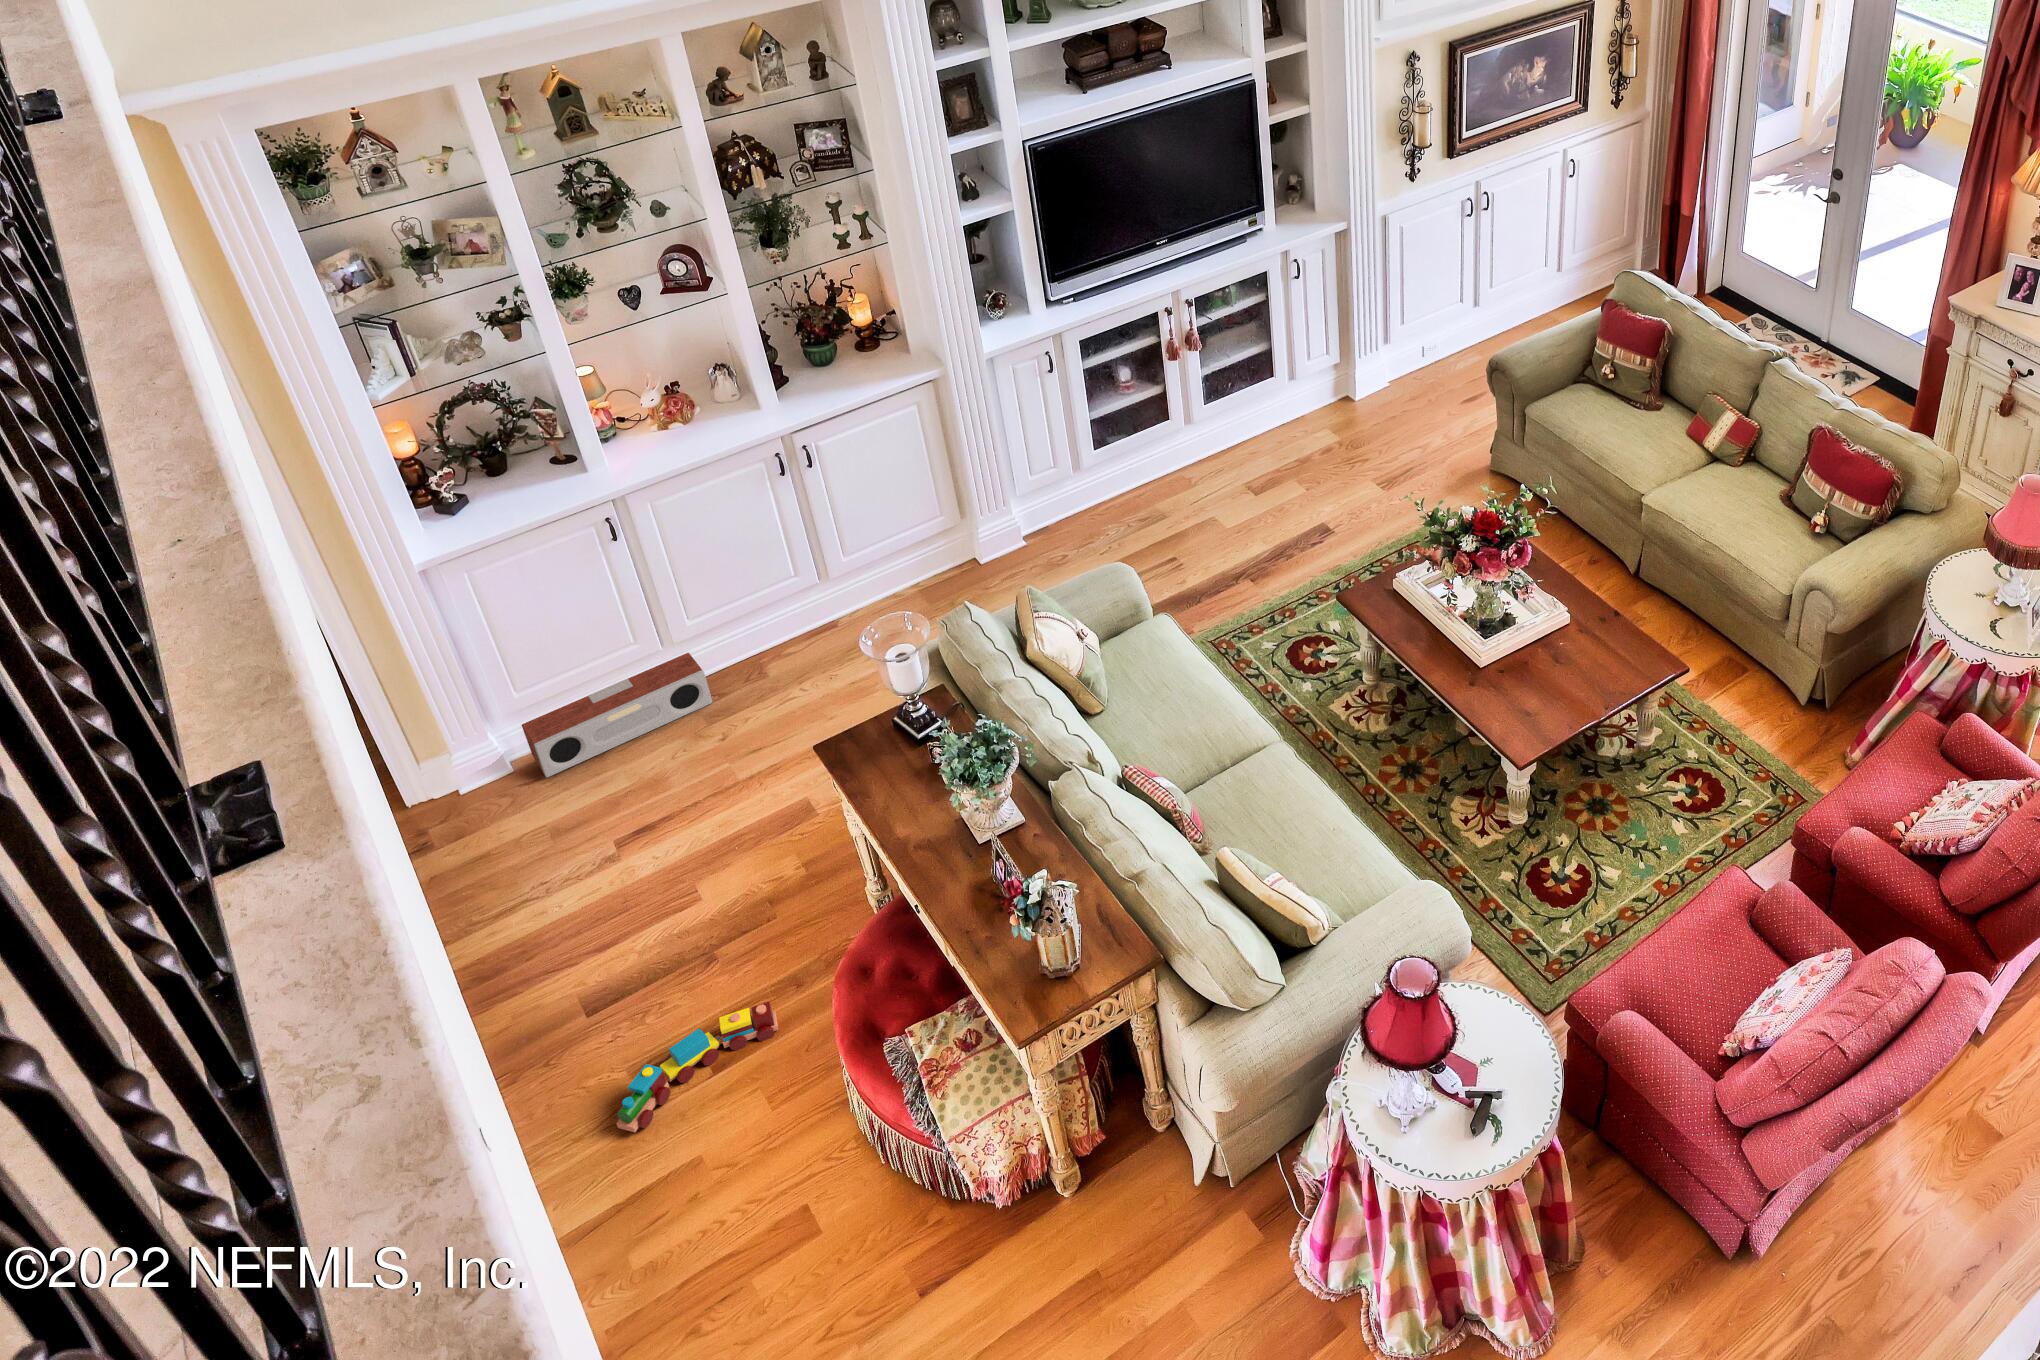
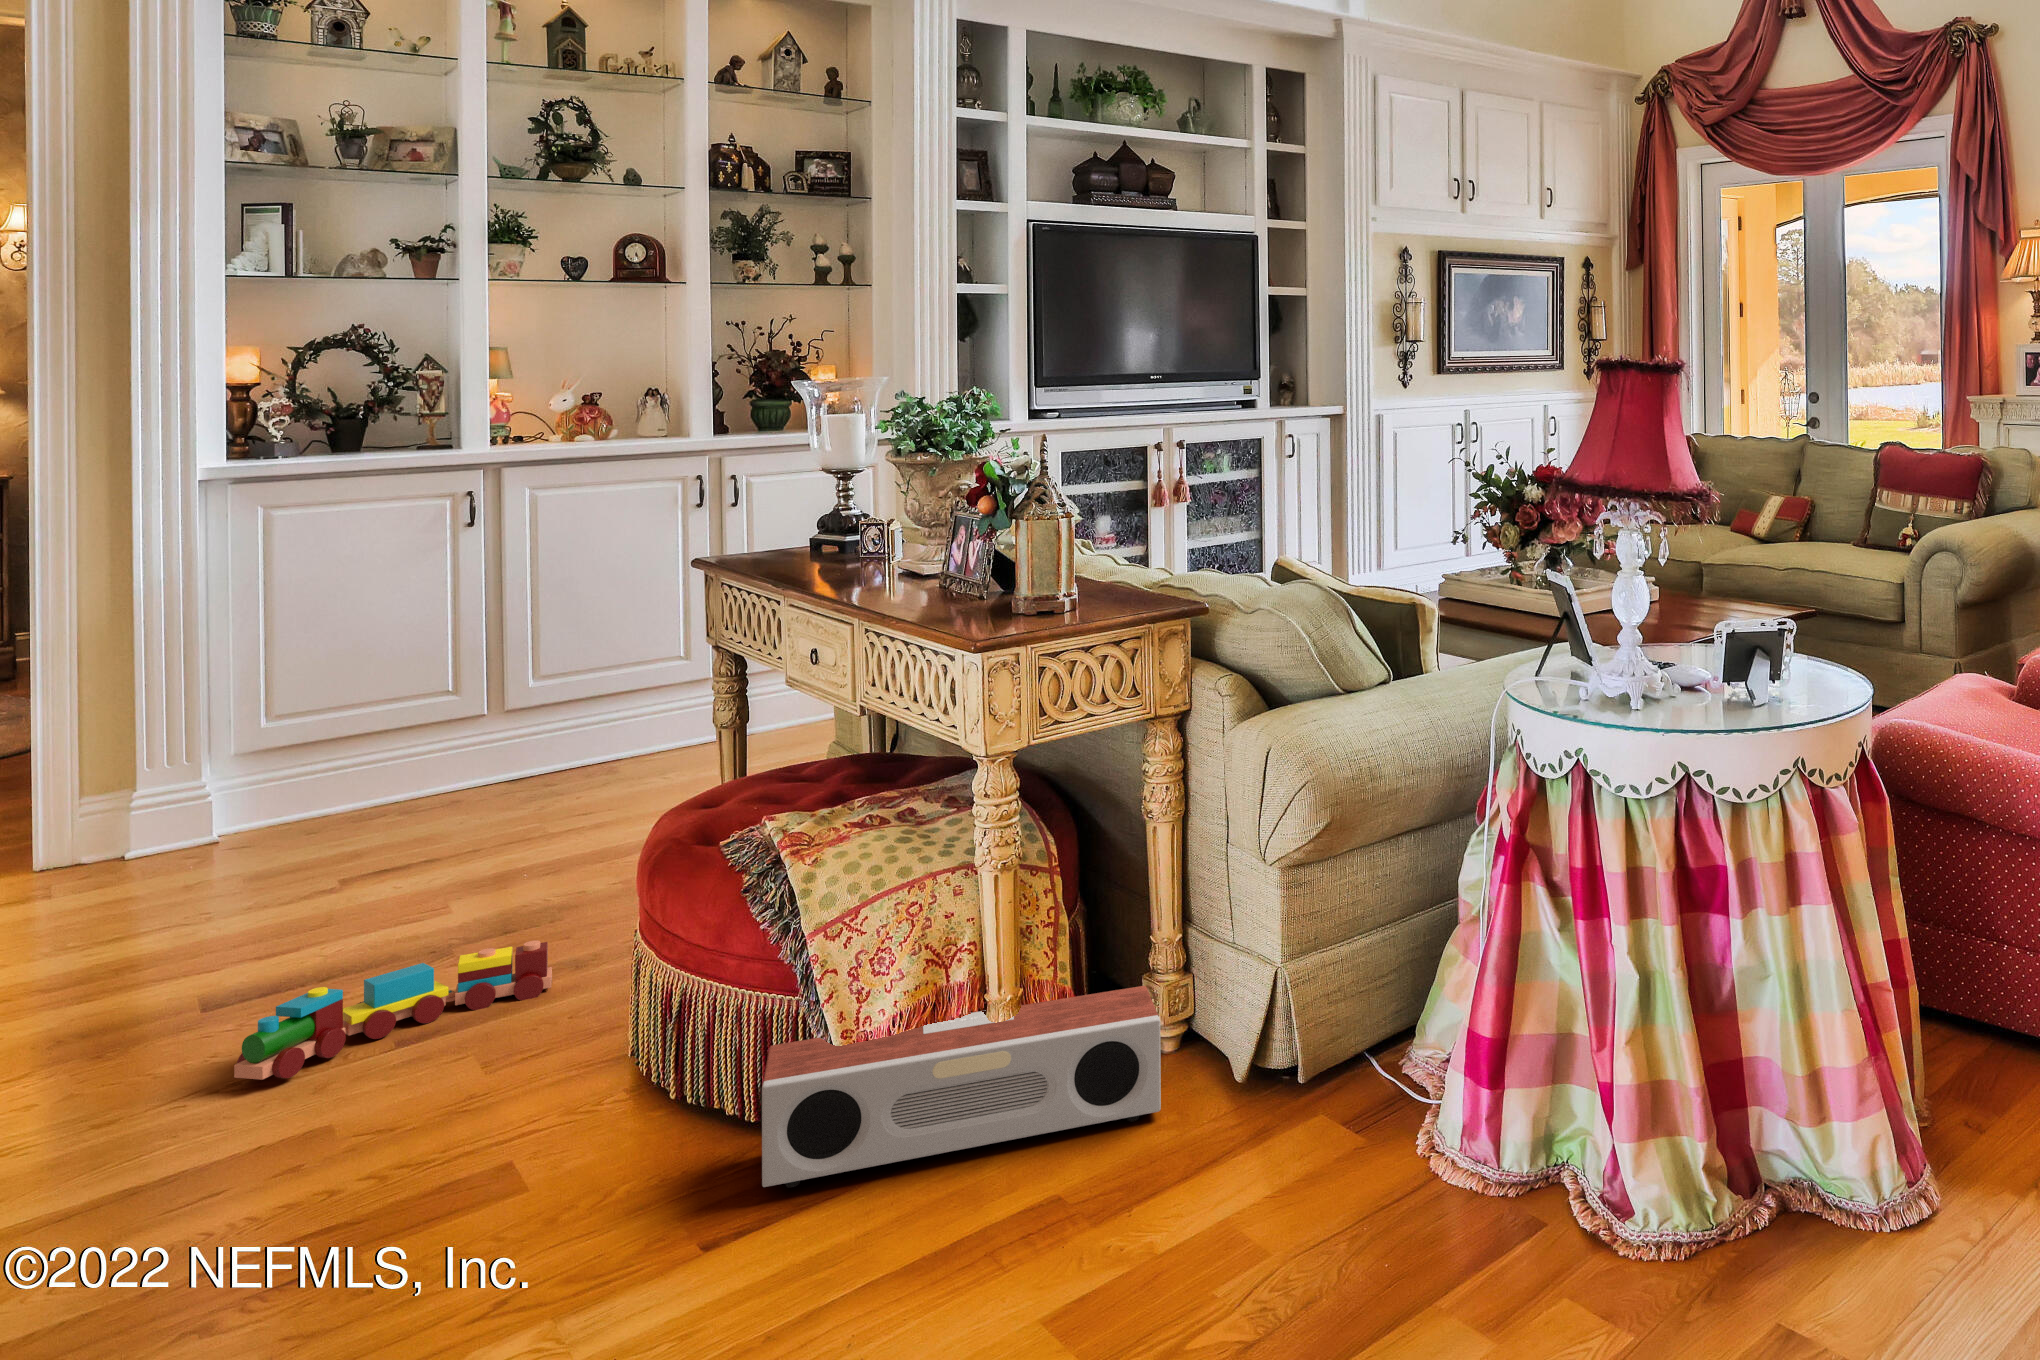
speaker: present [522,653,712,778] -> present [762,986,1161,1188]

